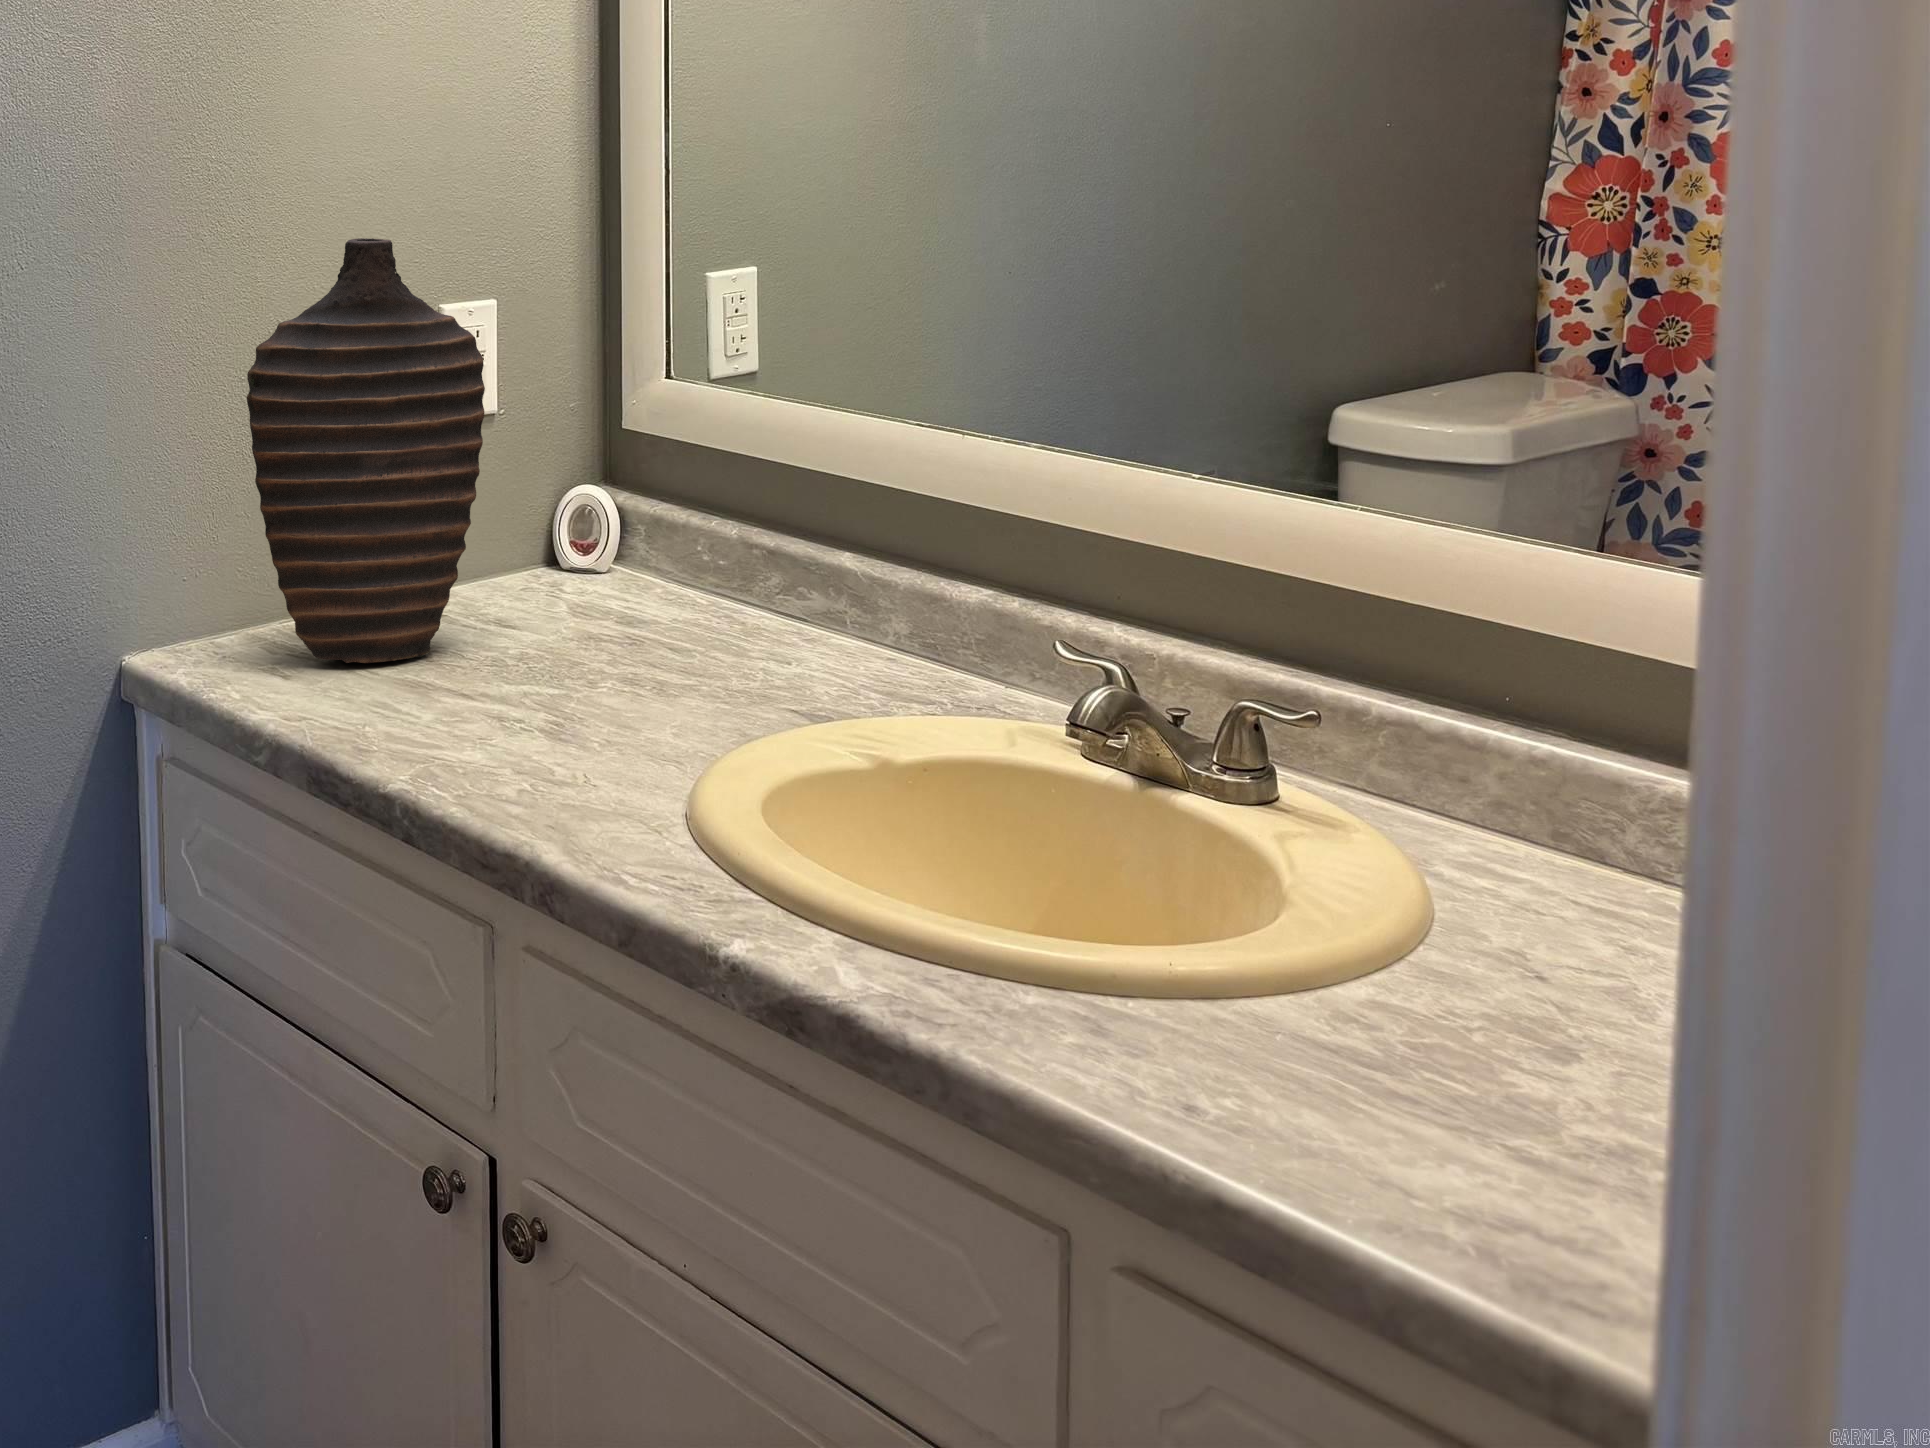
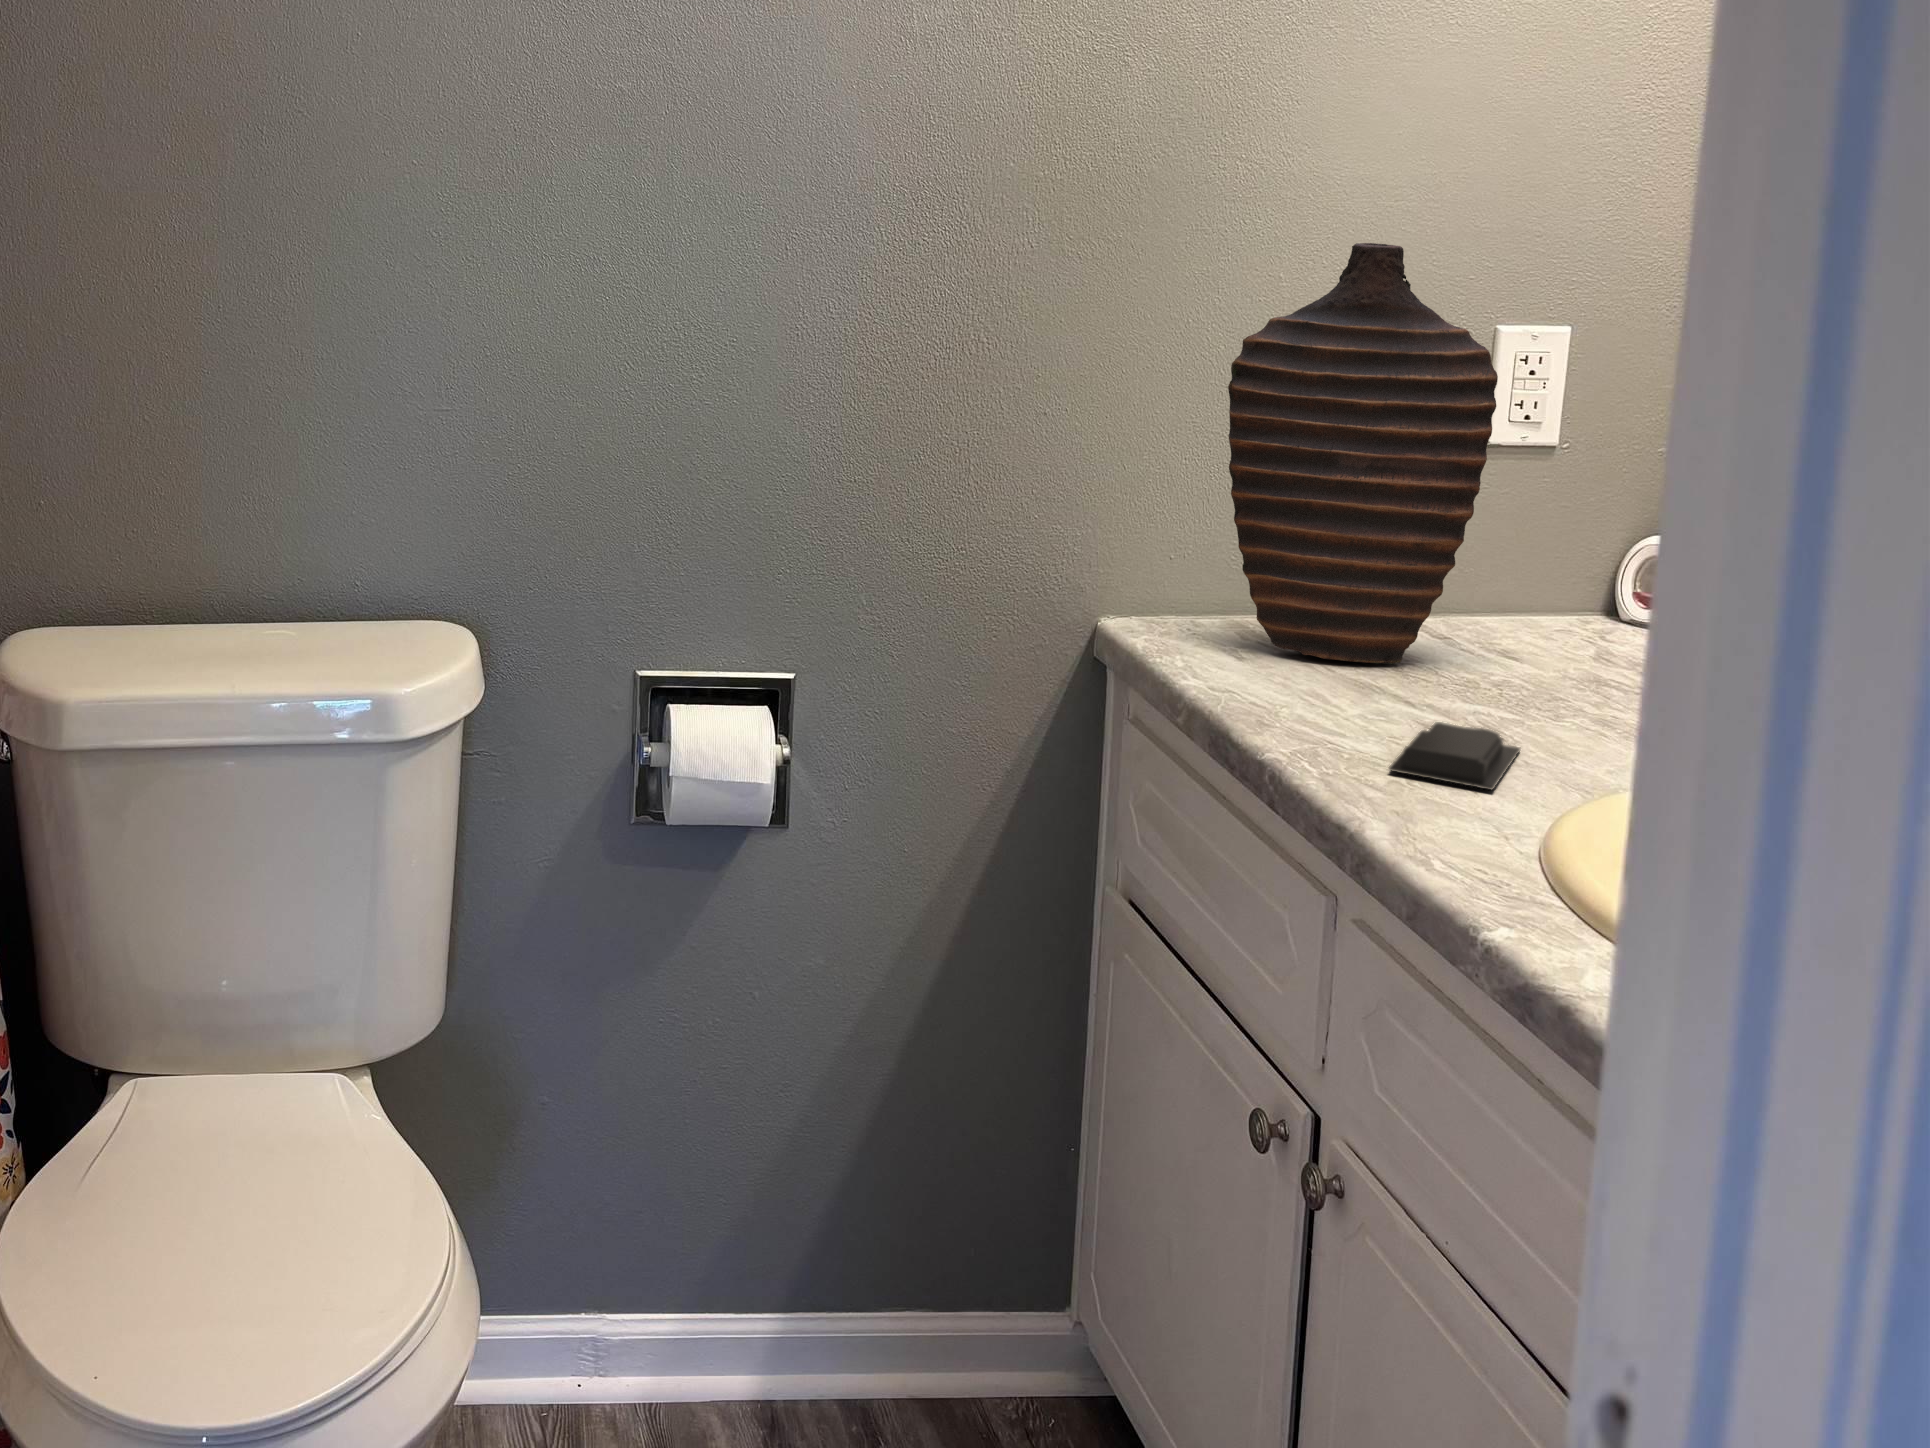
soap bar: none [504,715,609,781] -> present [1389,722,1520,790]

